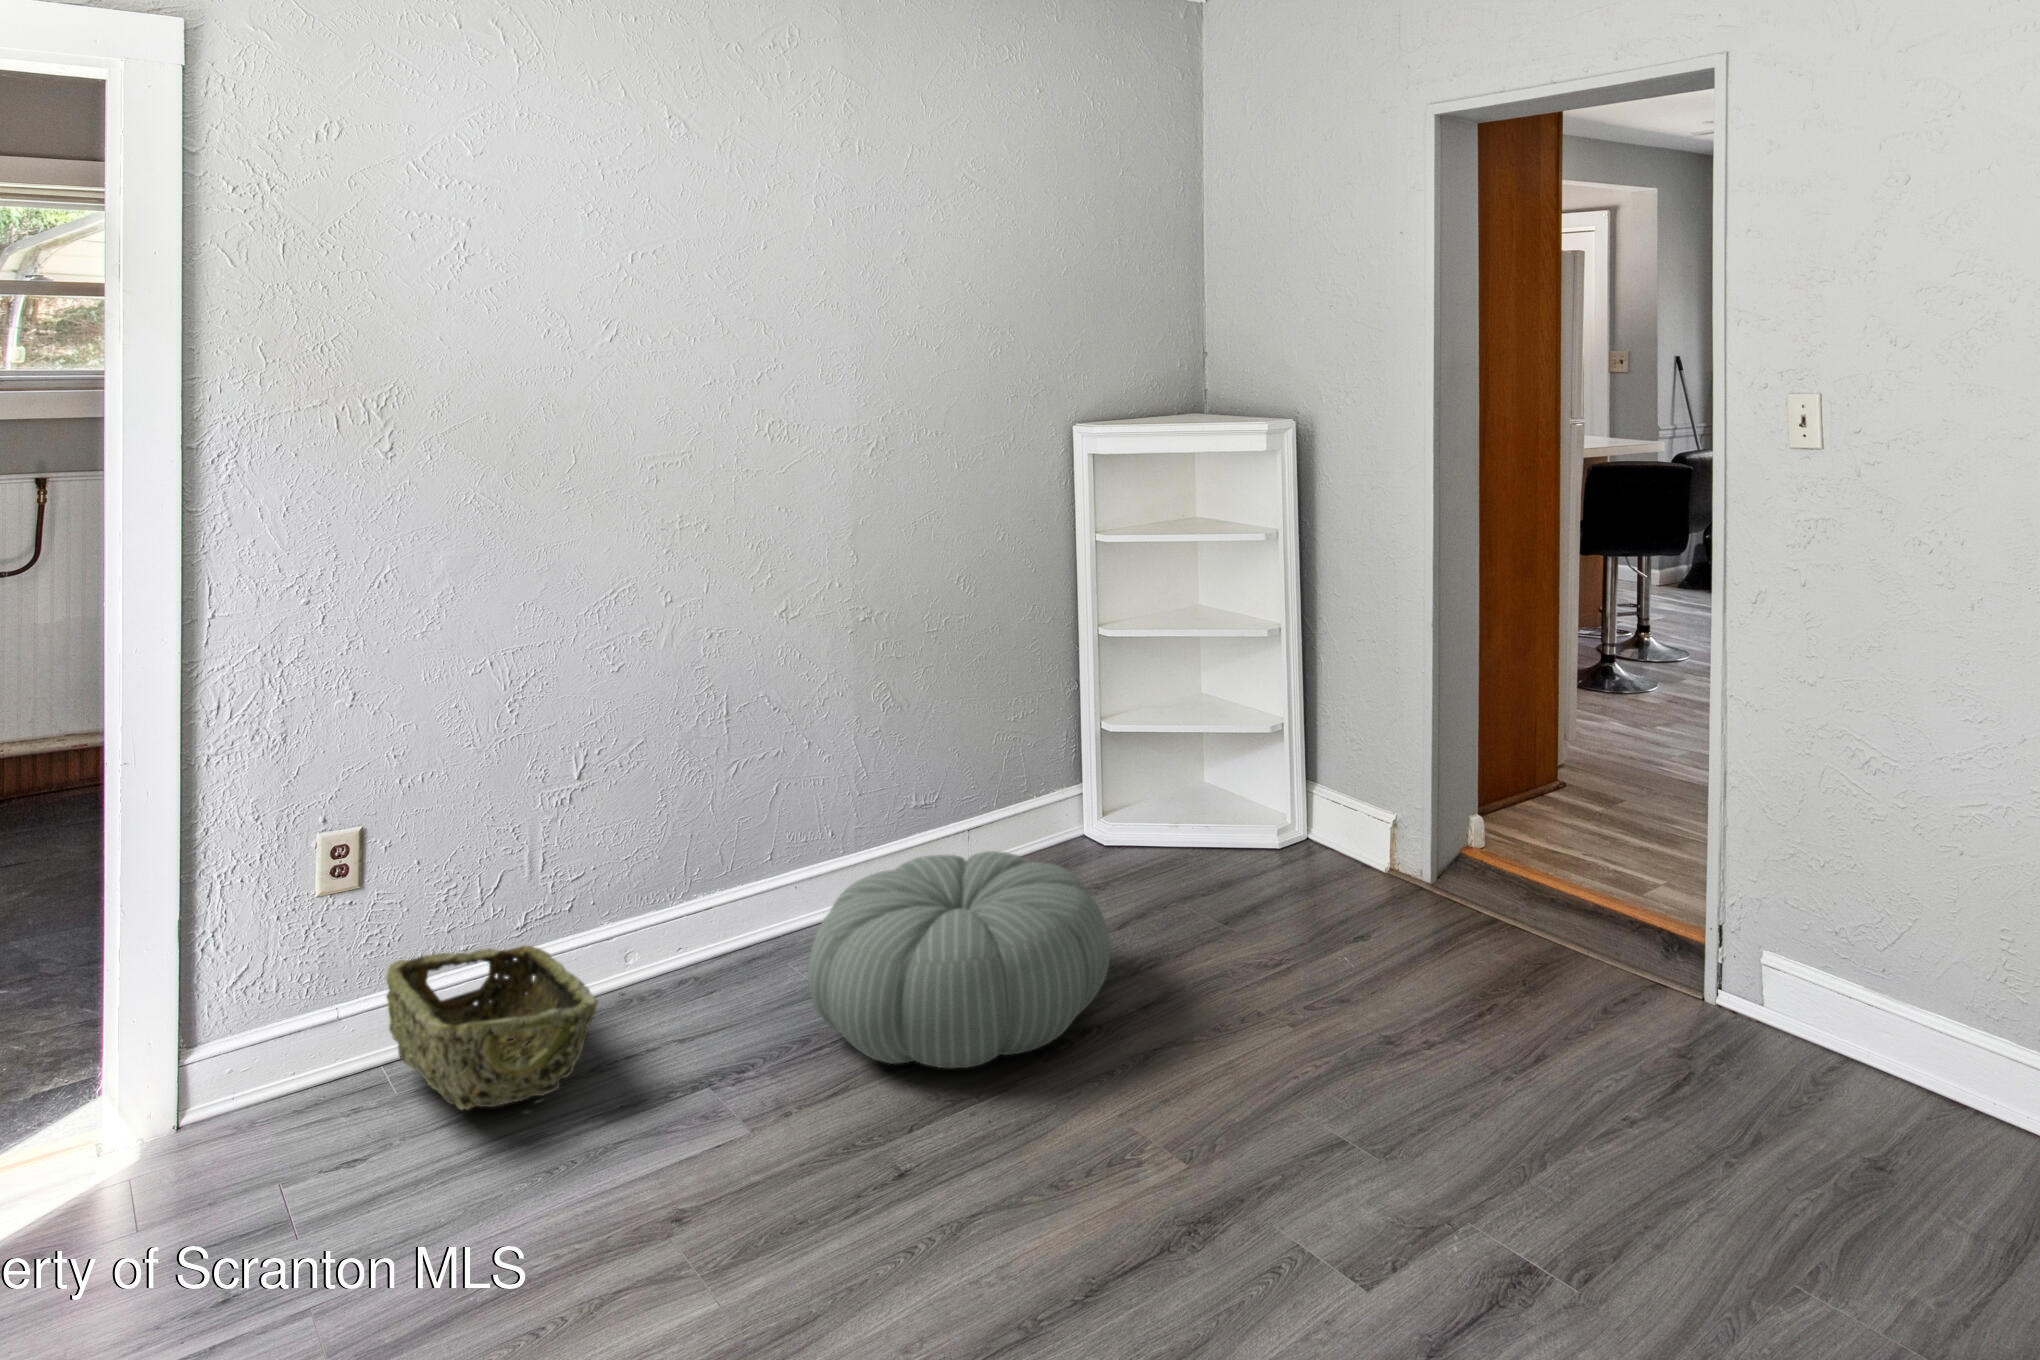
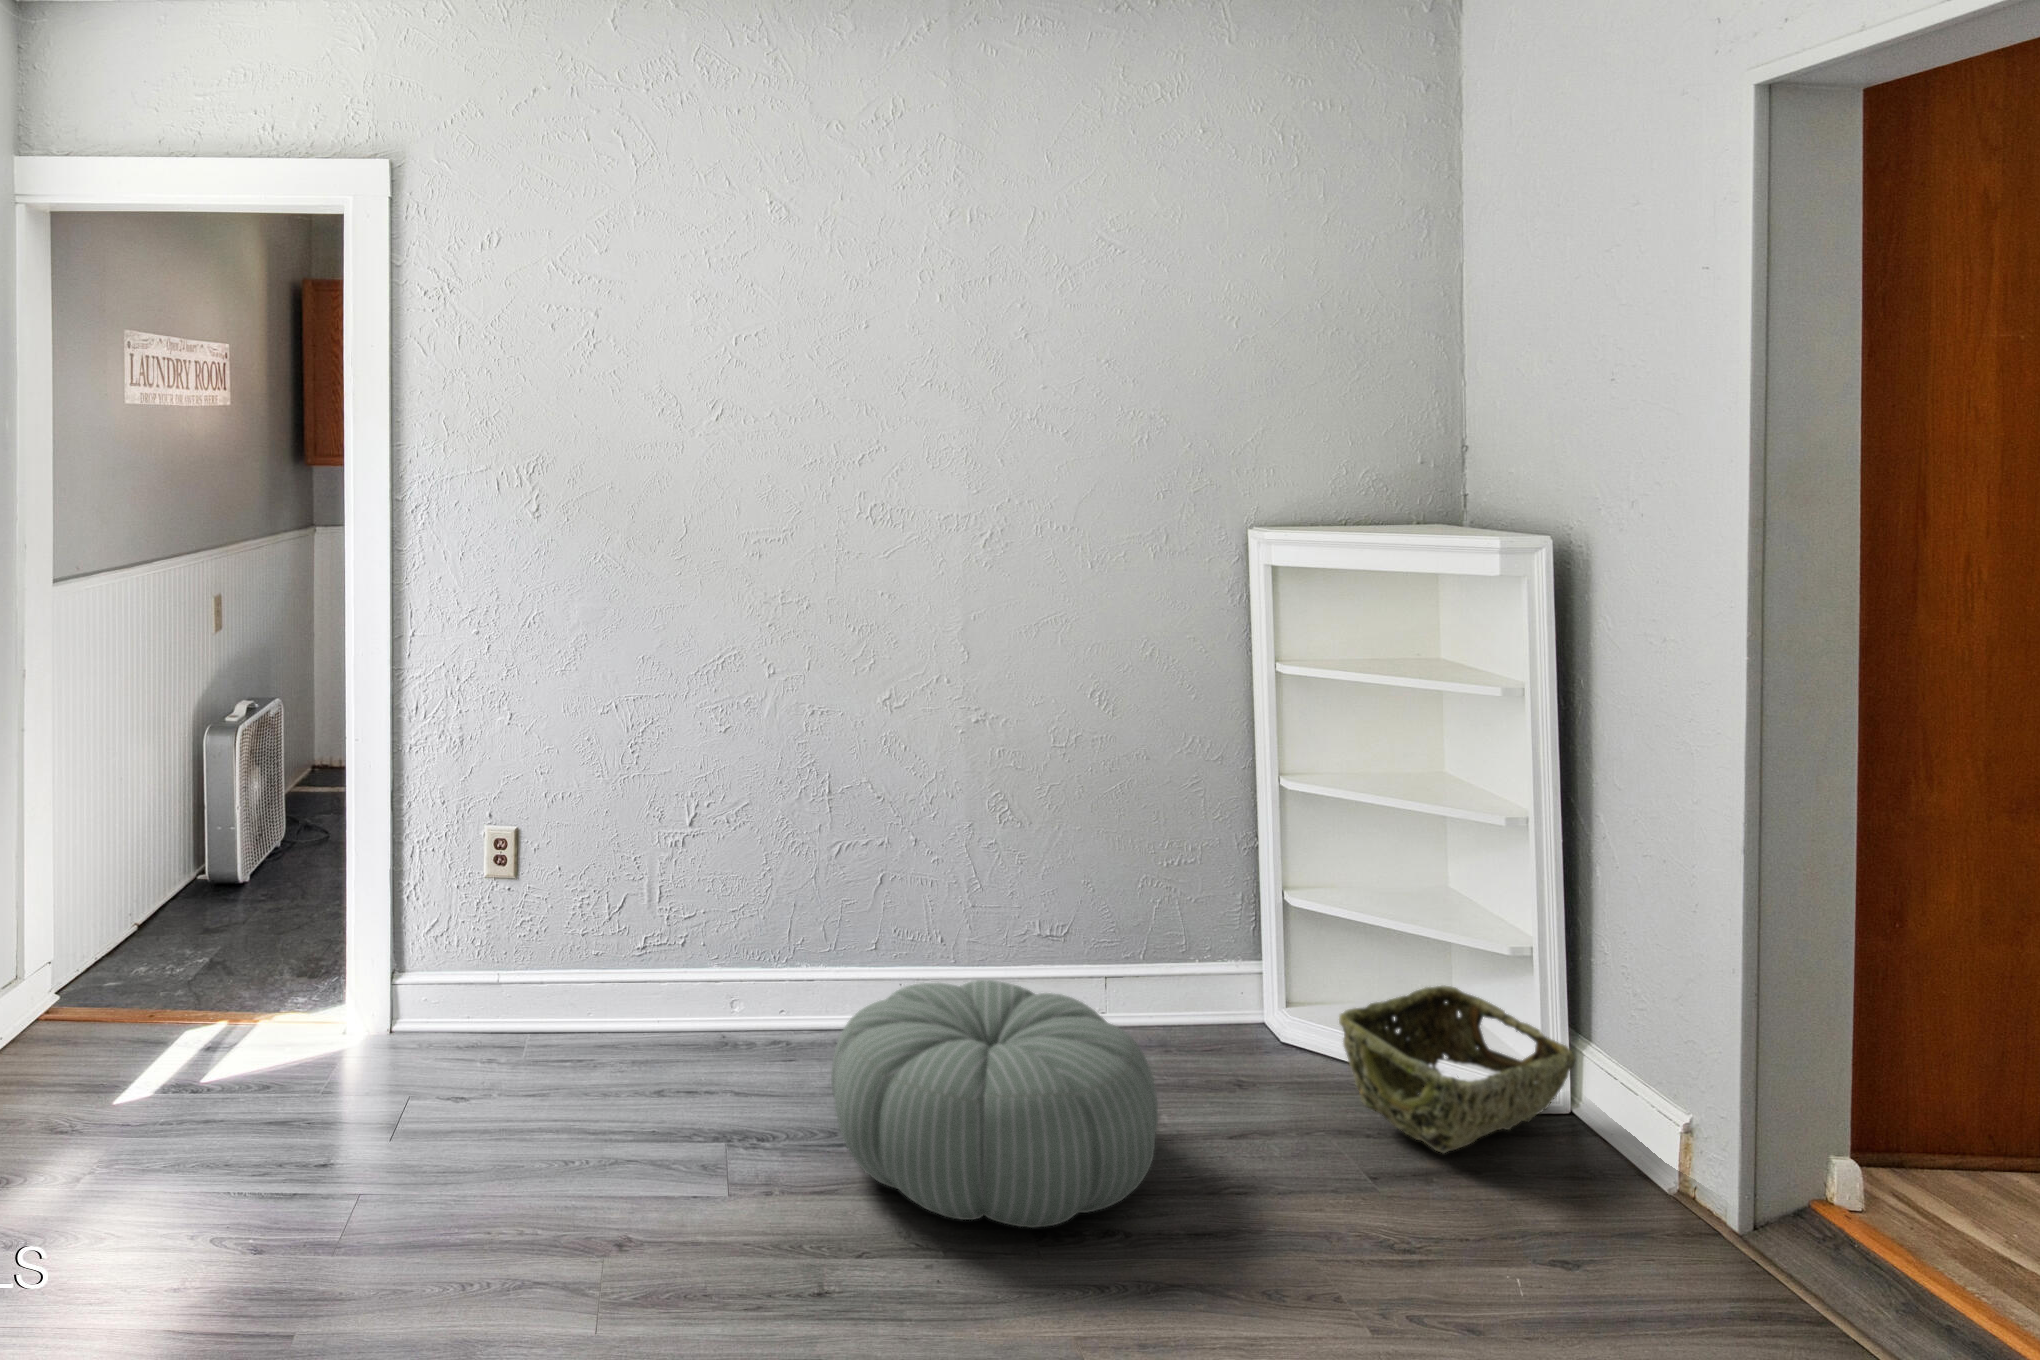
woven basket: present [386,946,598,1110] -> present [1339,986,1575,1153]

